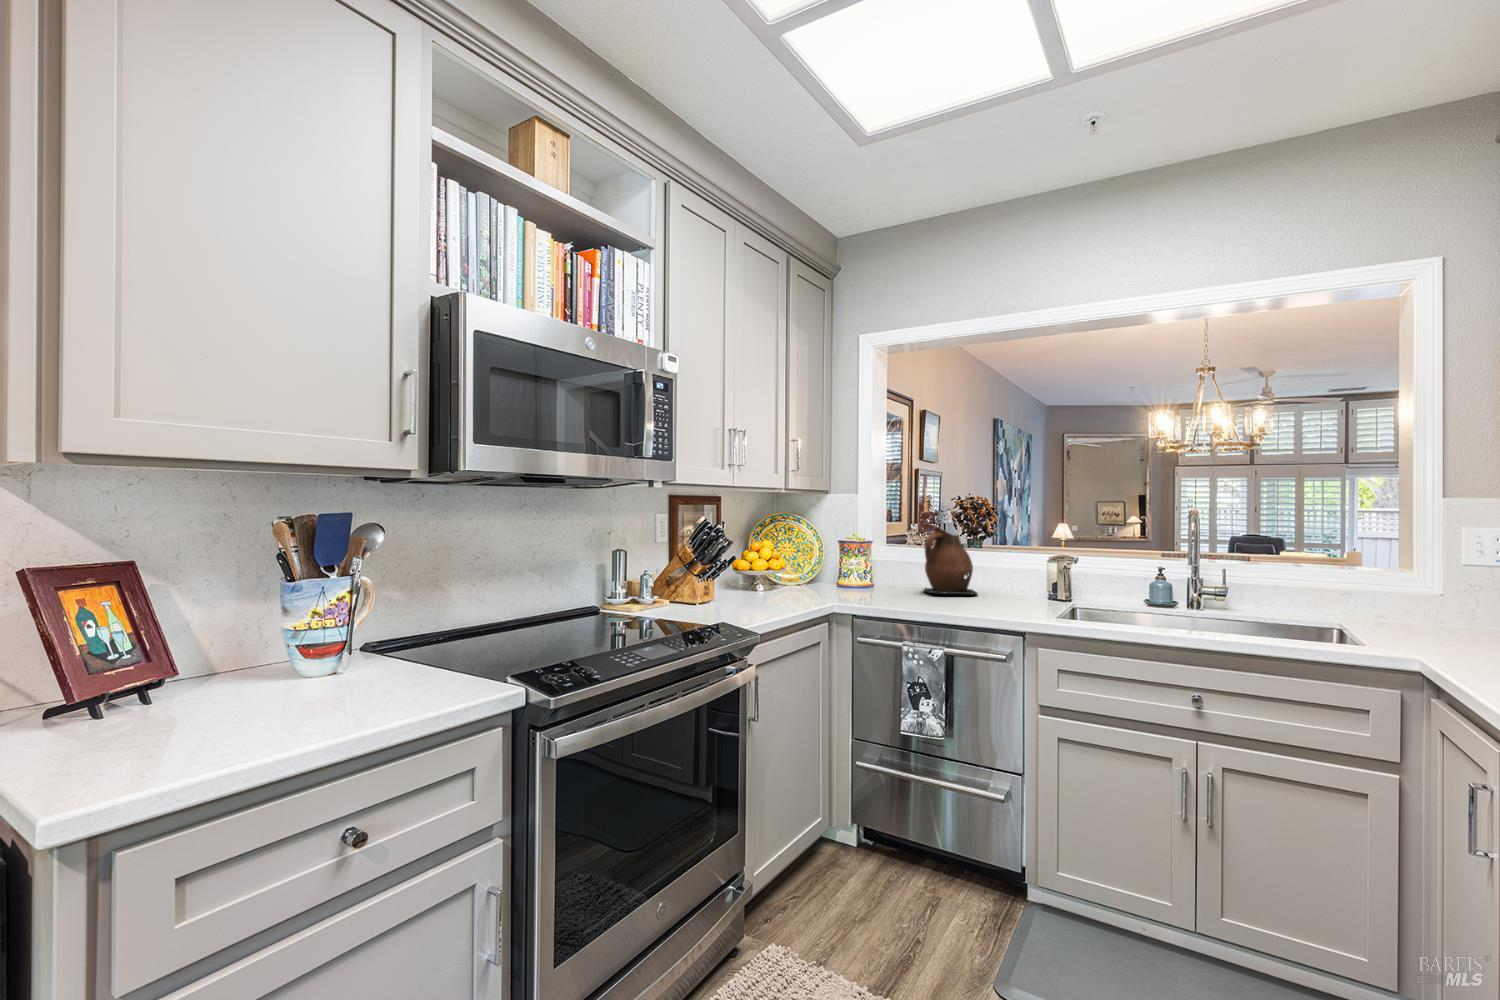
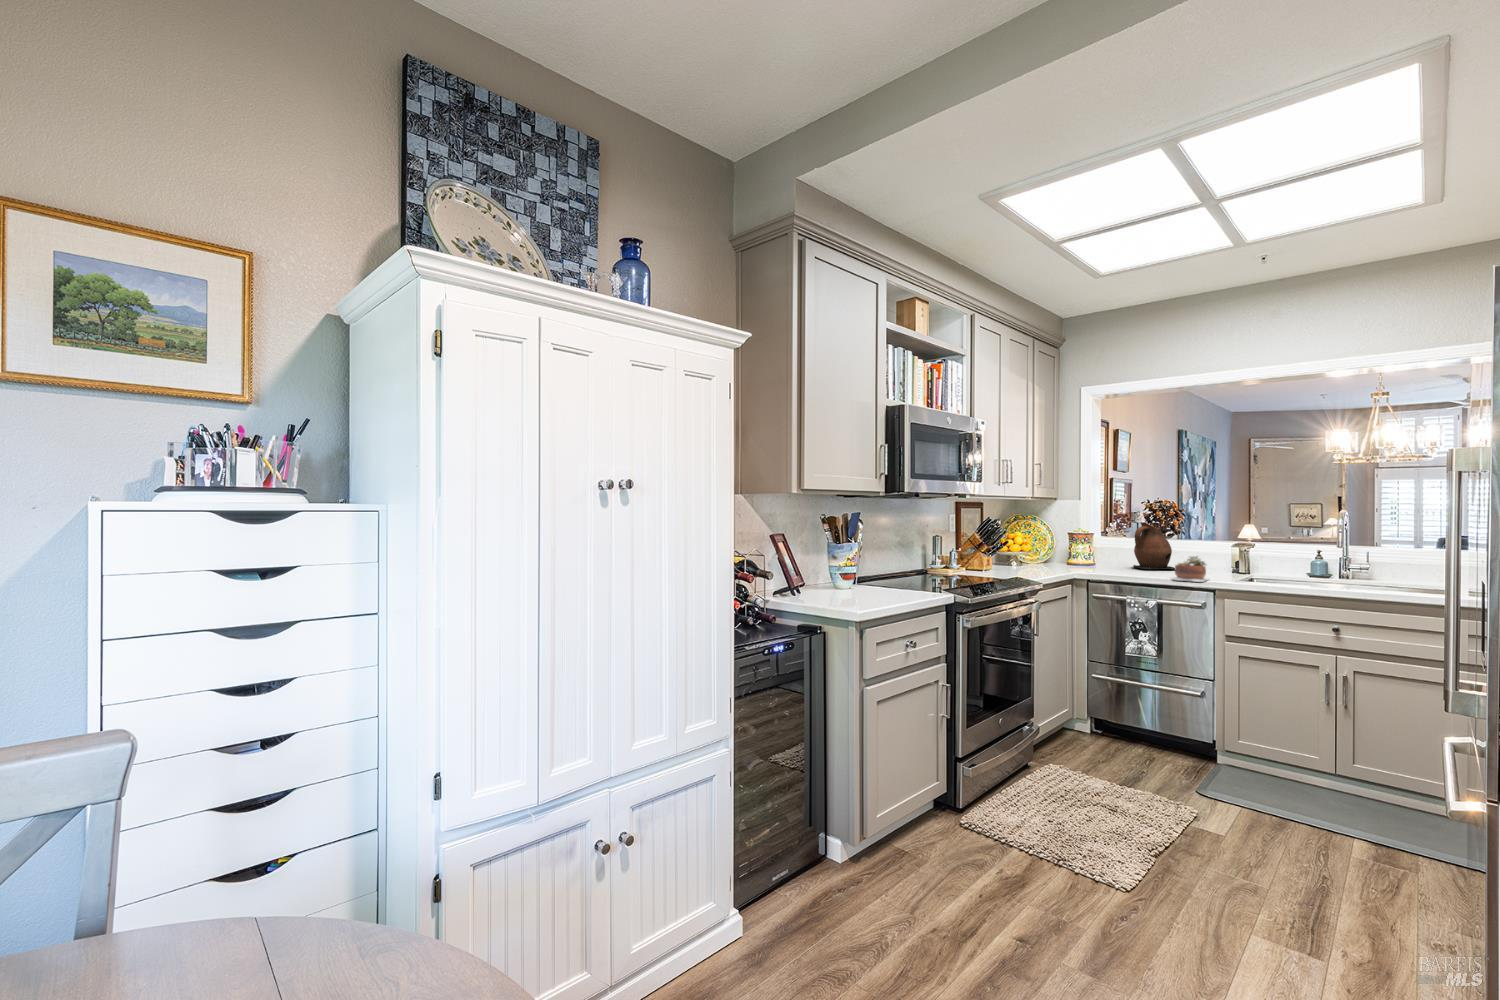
succulent plant: none [965,578,1020,620] -> present [1171,556,1209,582]

